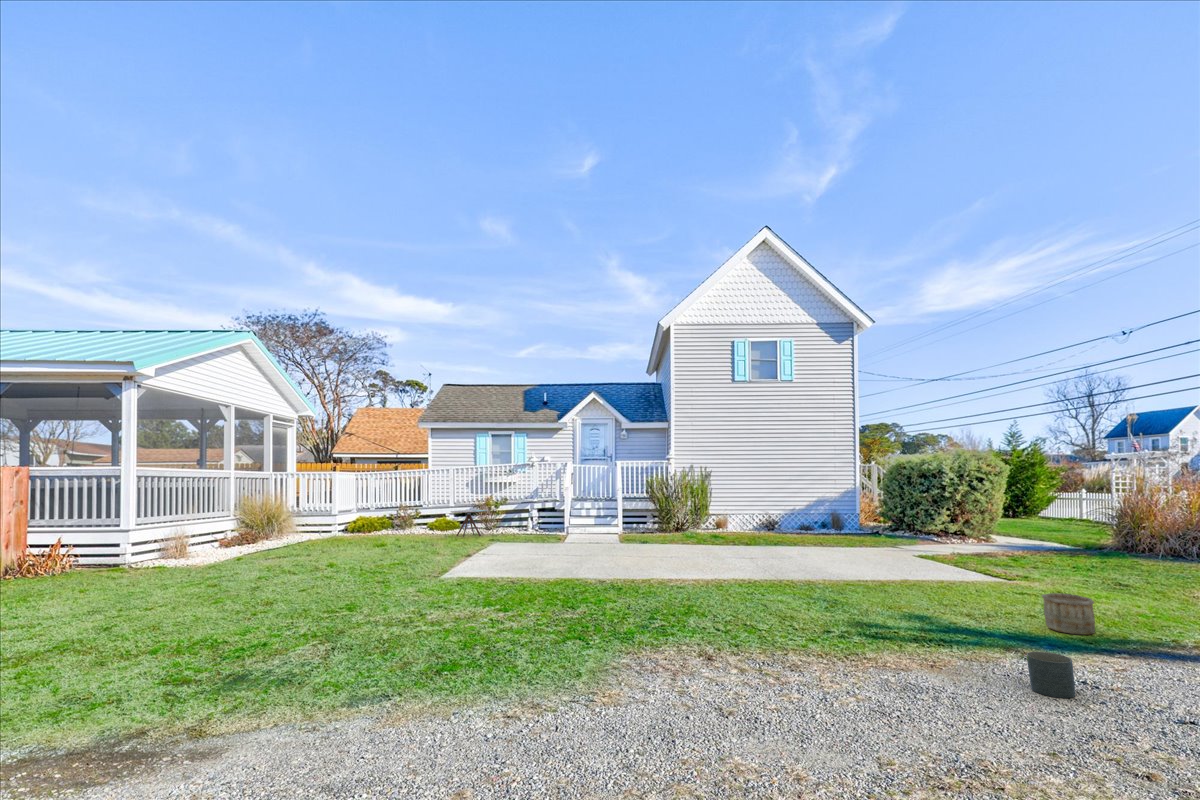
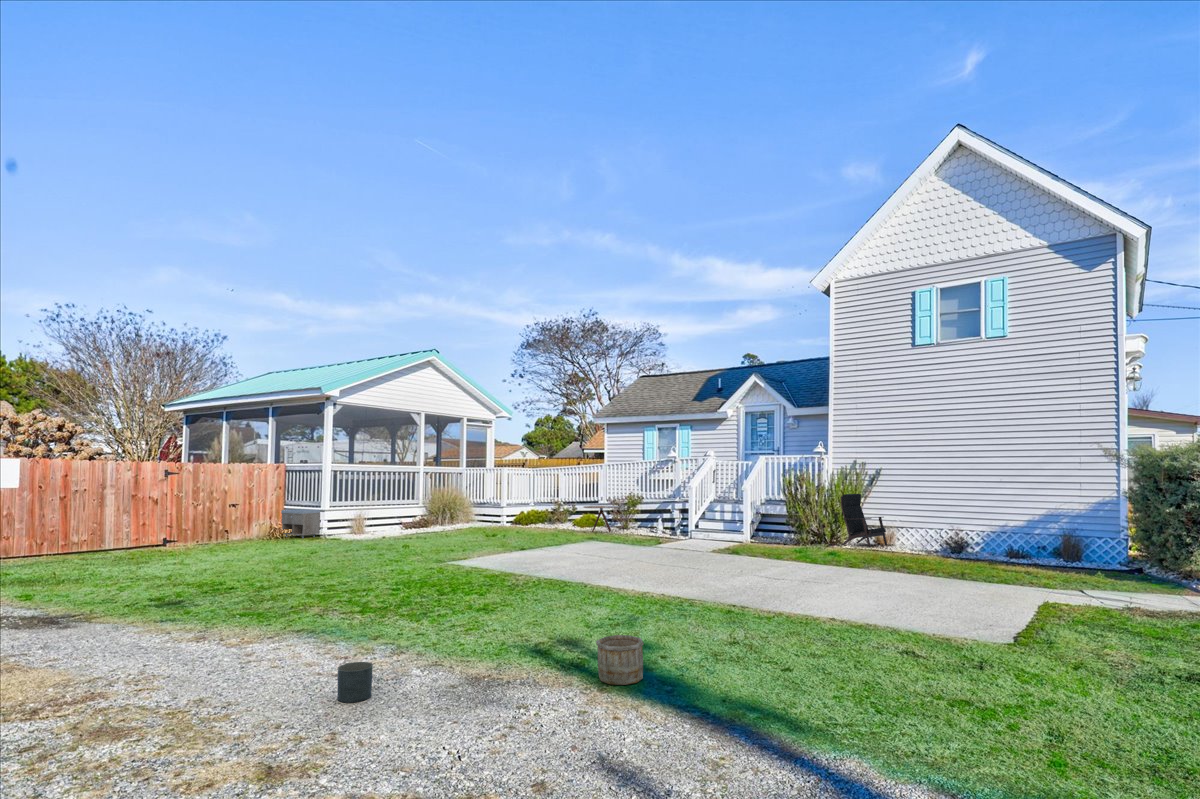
lounge chair: none [702,491,729,532] -> present [841,494,887,548]
storage bench: none [44,530,122,572] -> present [281,509,320,538]

